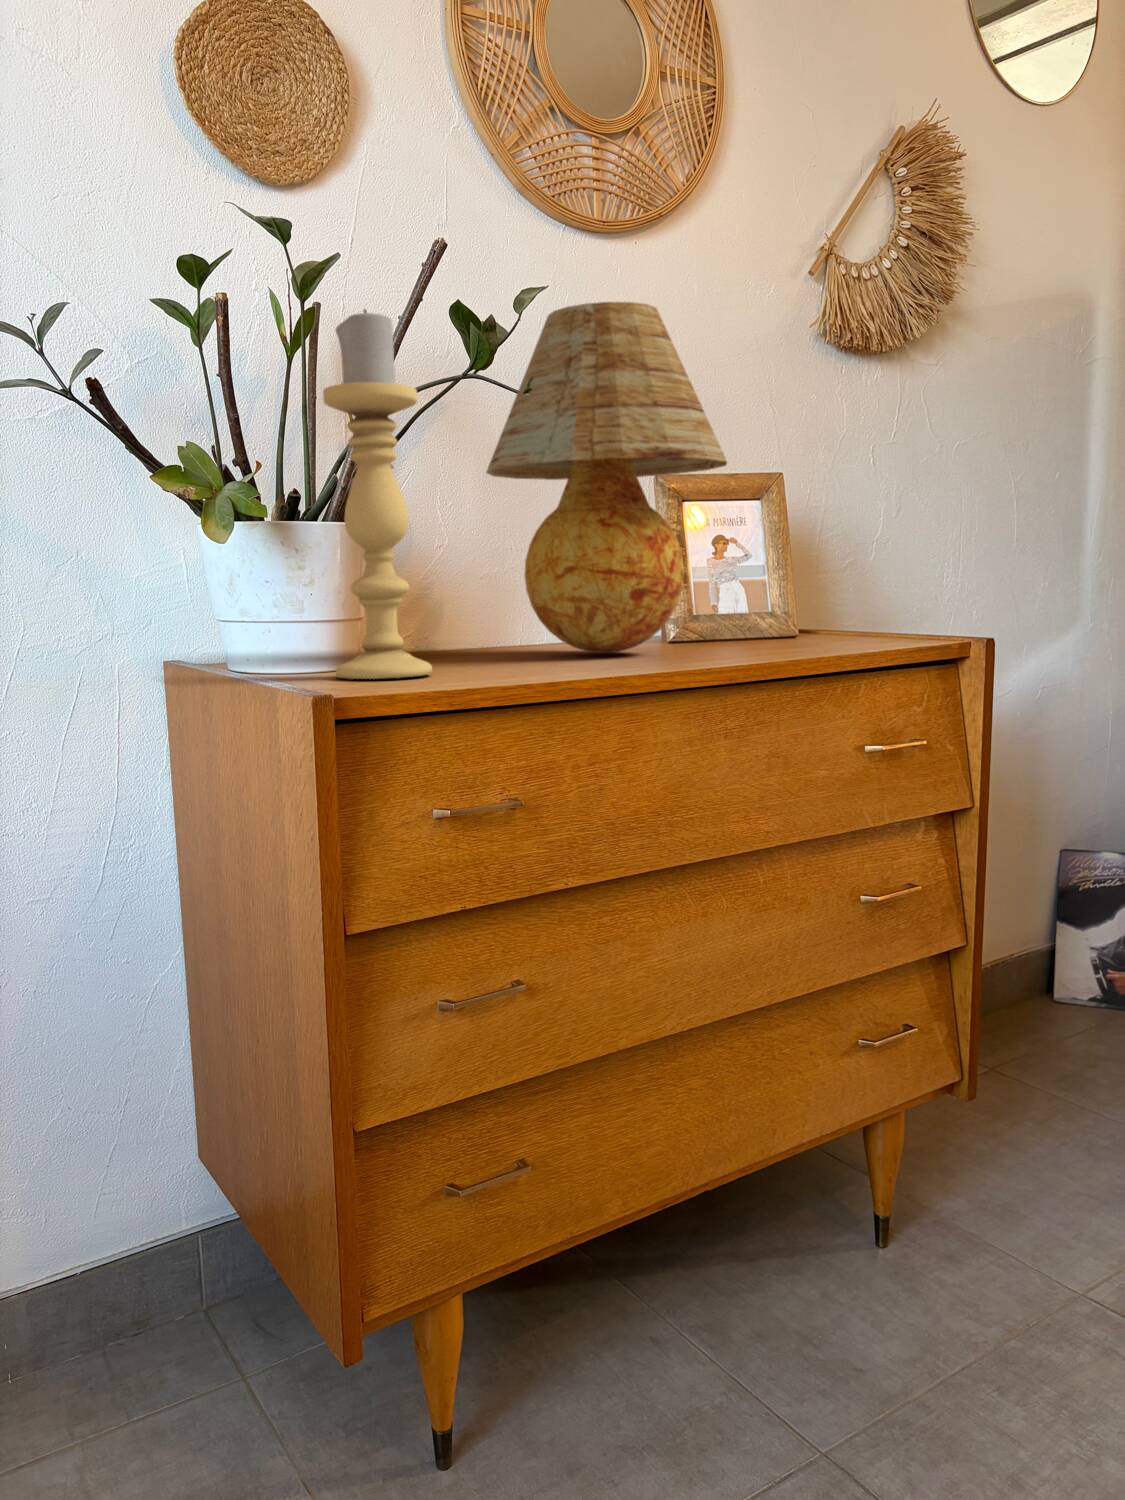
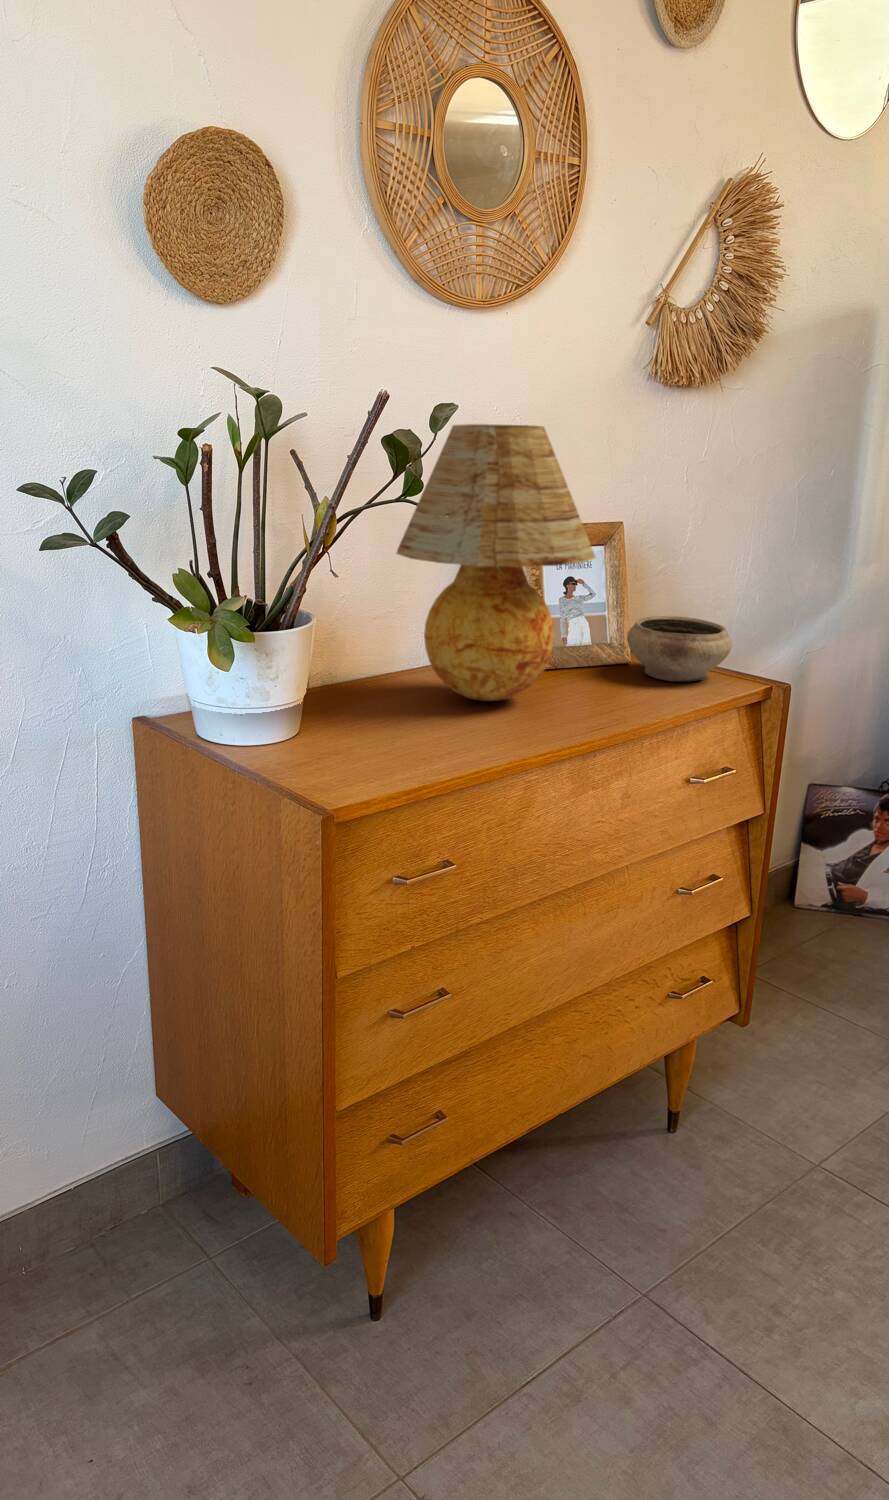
candle holder: present [323,309,432,679] -> none [300,476,378,769]
ceramic bowl: none [790,579,921,645] -> present [627,616,732,682]

